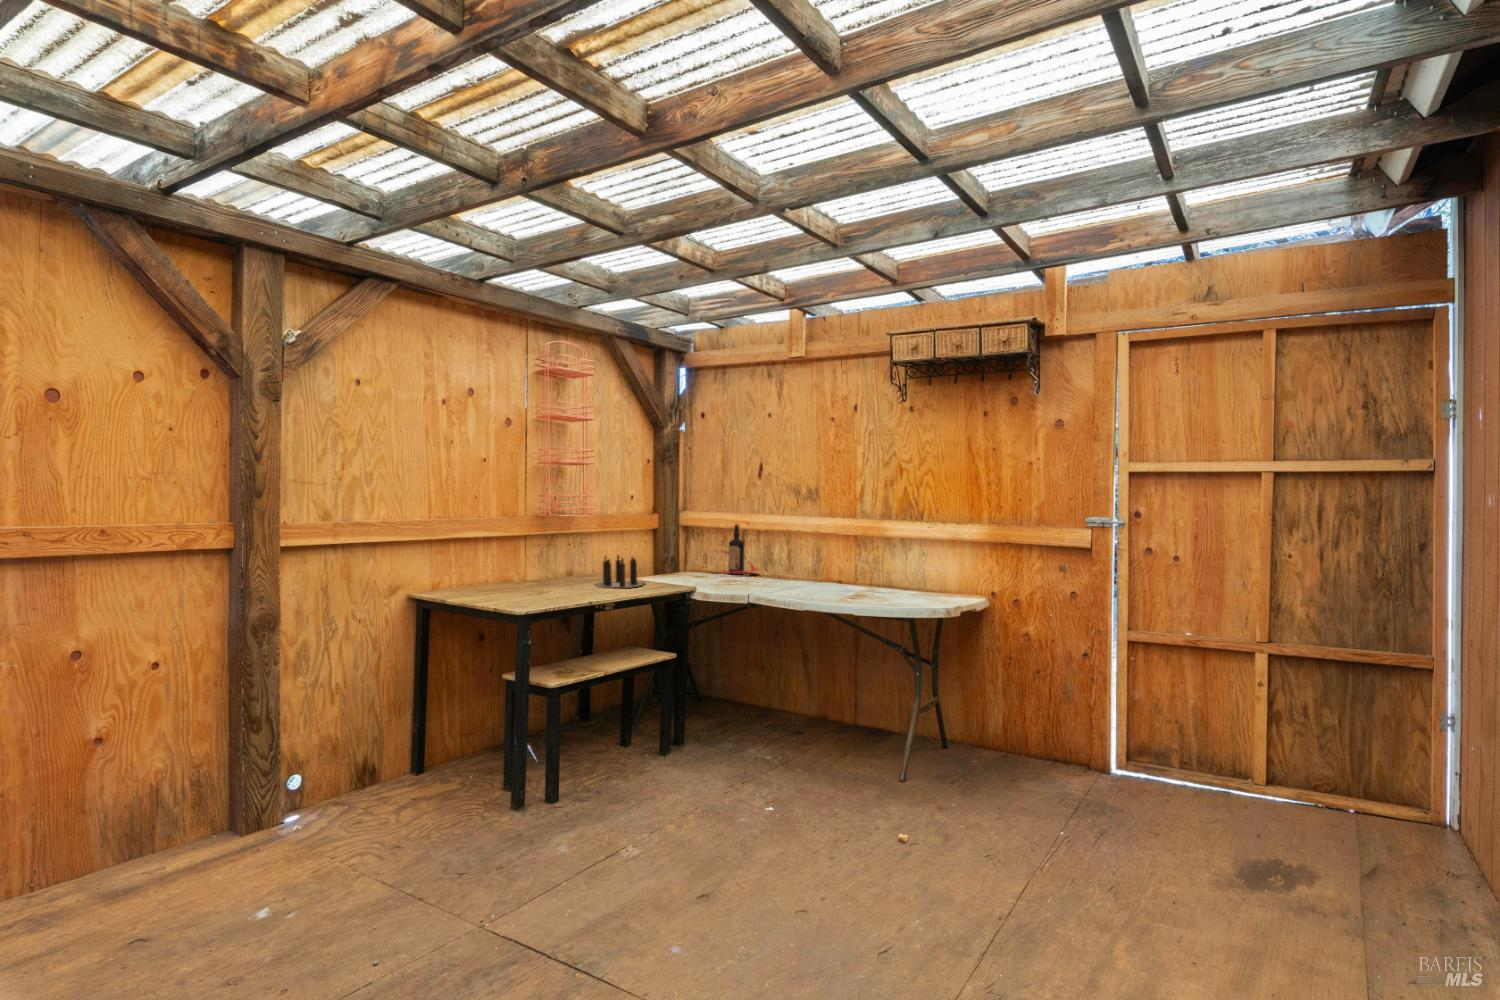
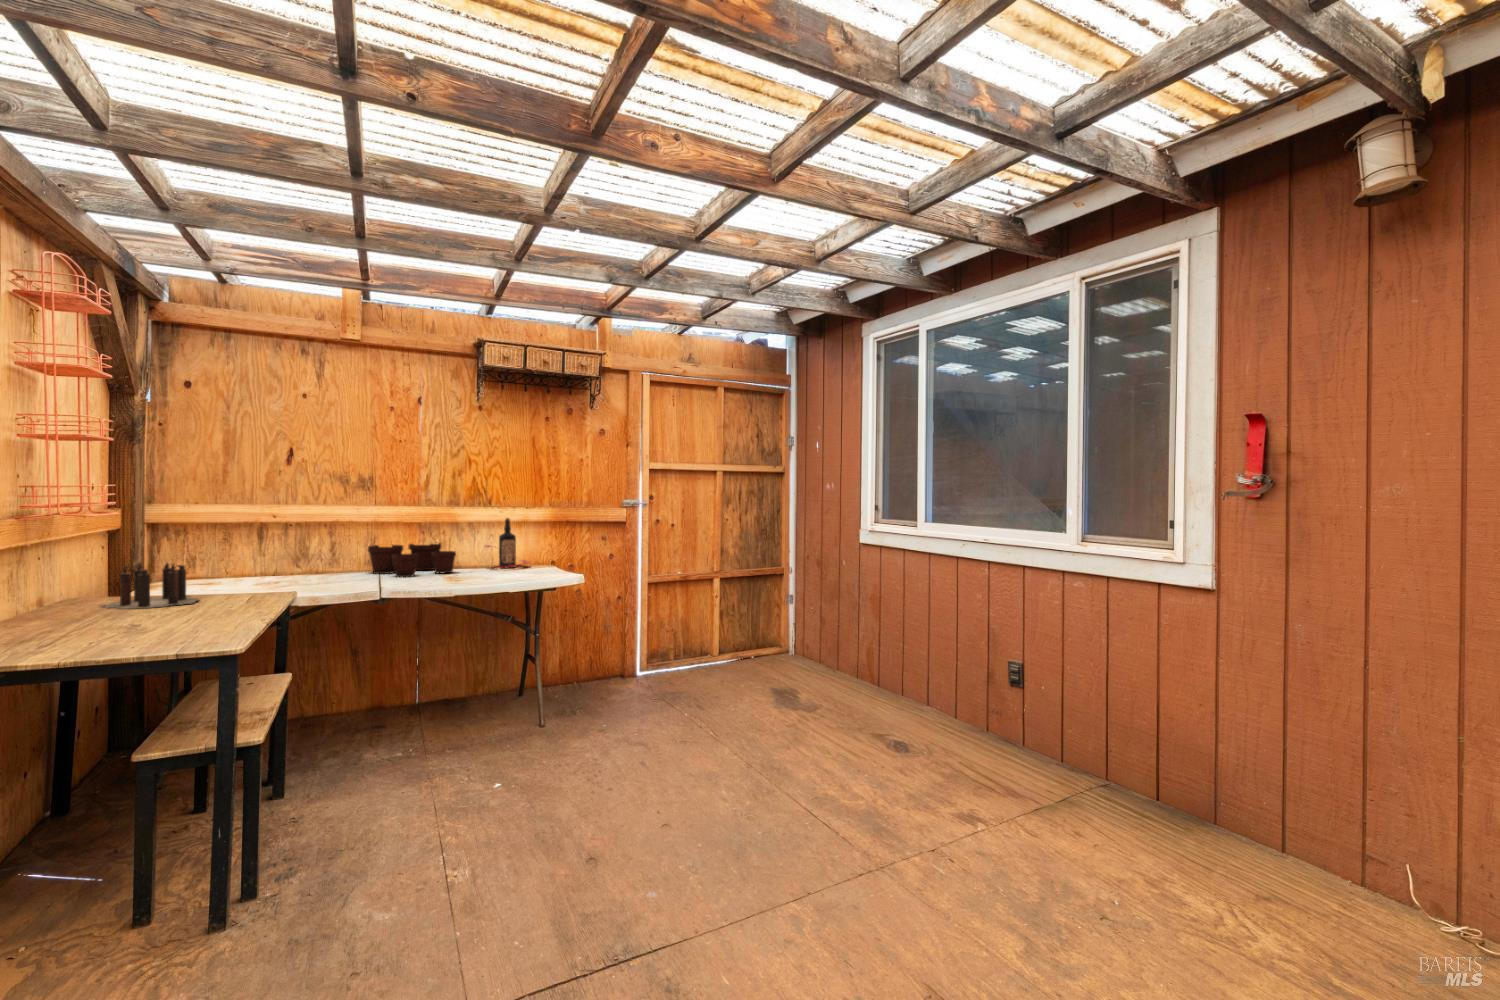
bottle: present [714,524,759,575] -> present [485,518,529,568]
flower pot: none [807,555,876,590] -> present [368,542,456,577]

